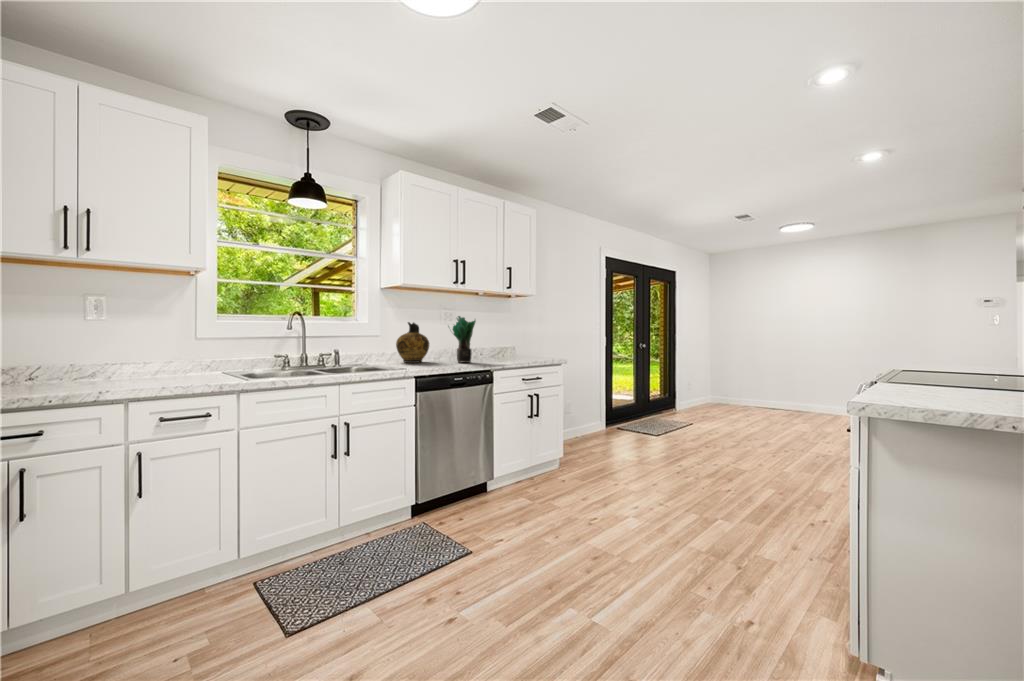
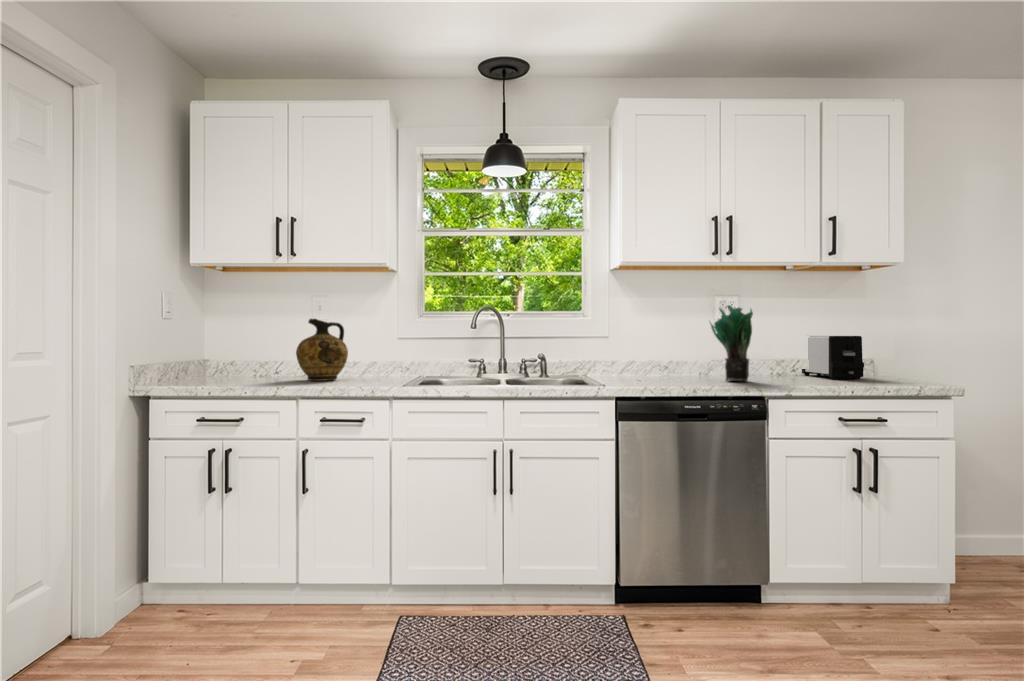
ceramic jug: present [396,322,429,363] -> present [296,319,348,381]
toaster: none [480,334,518,358] -> present [802,336,864,379]

